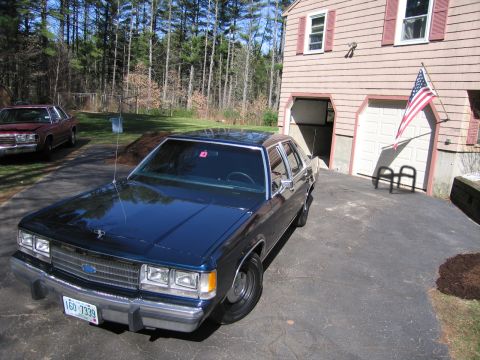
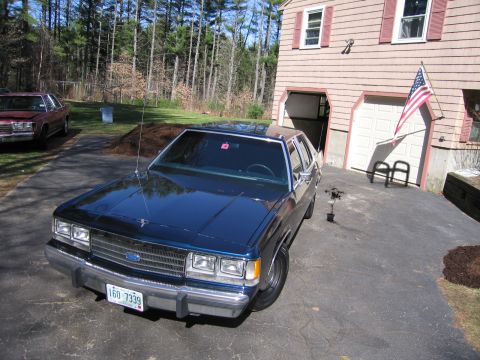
potted plant: none [311,192,336,227] -> present [325,188,344,221]

